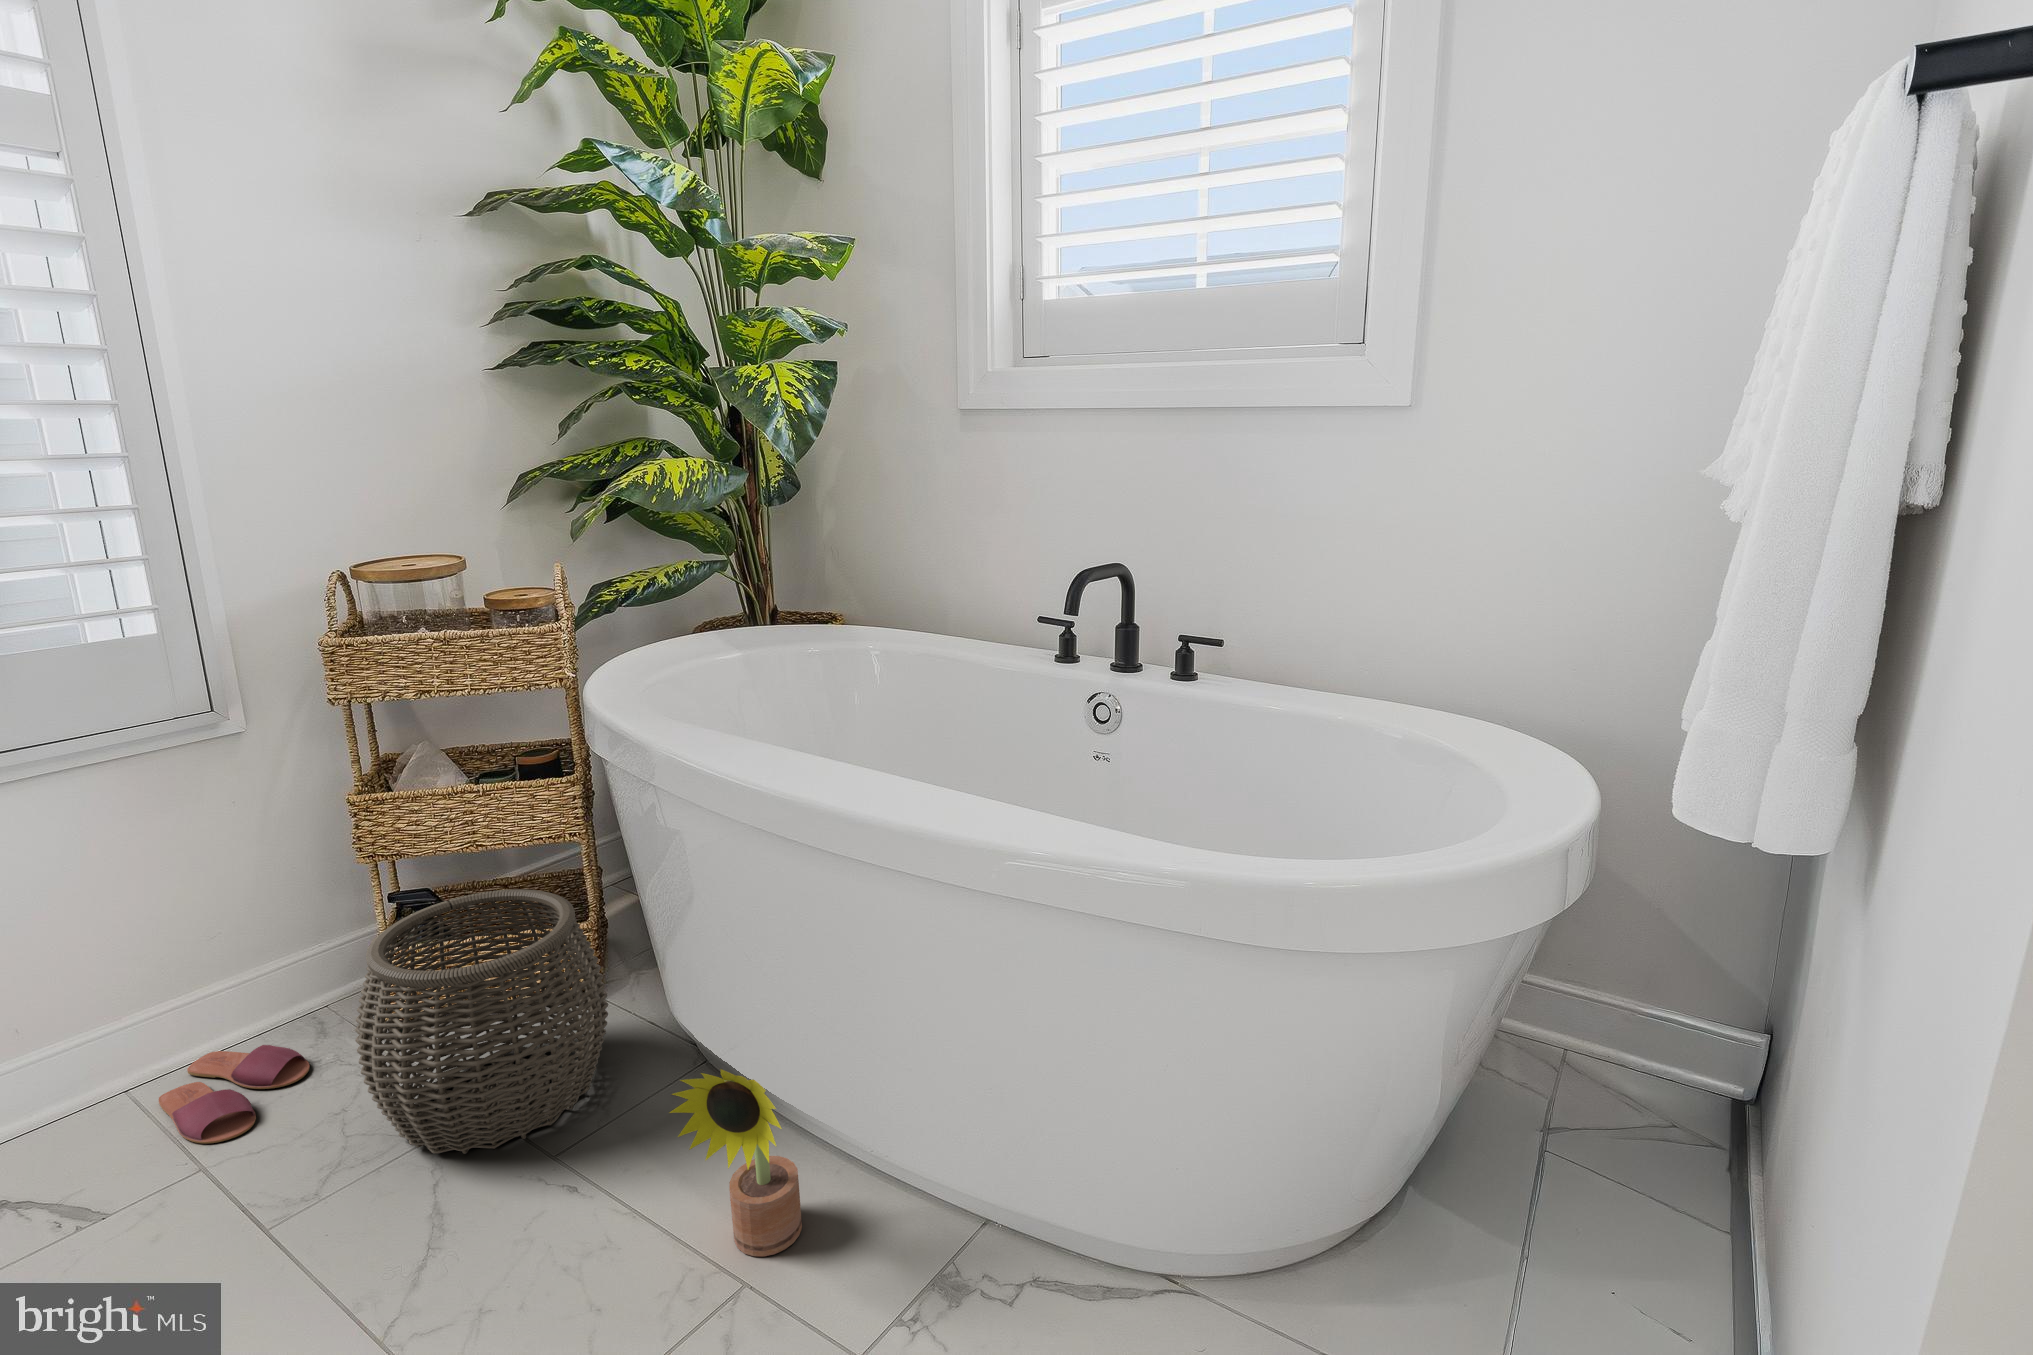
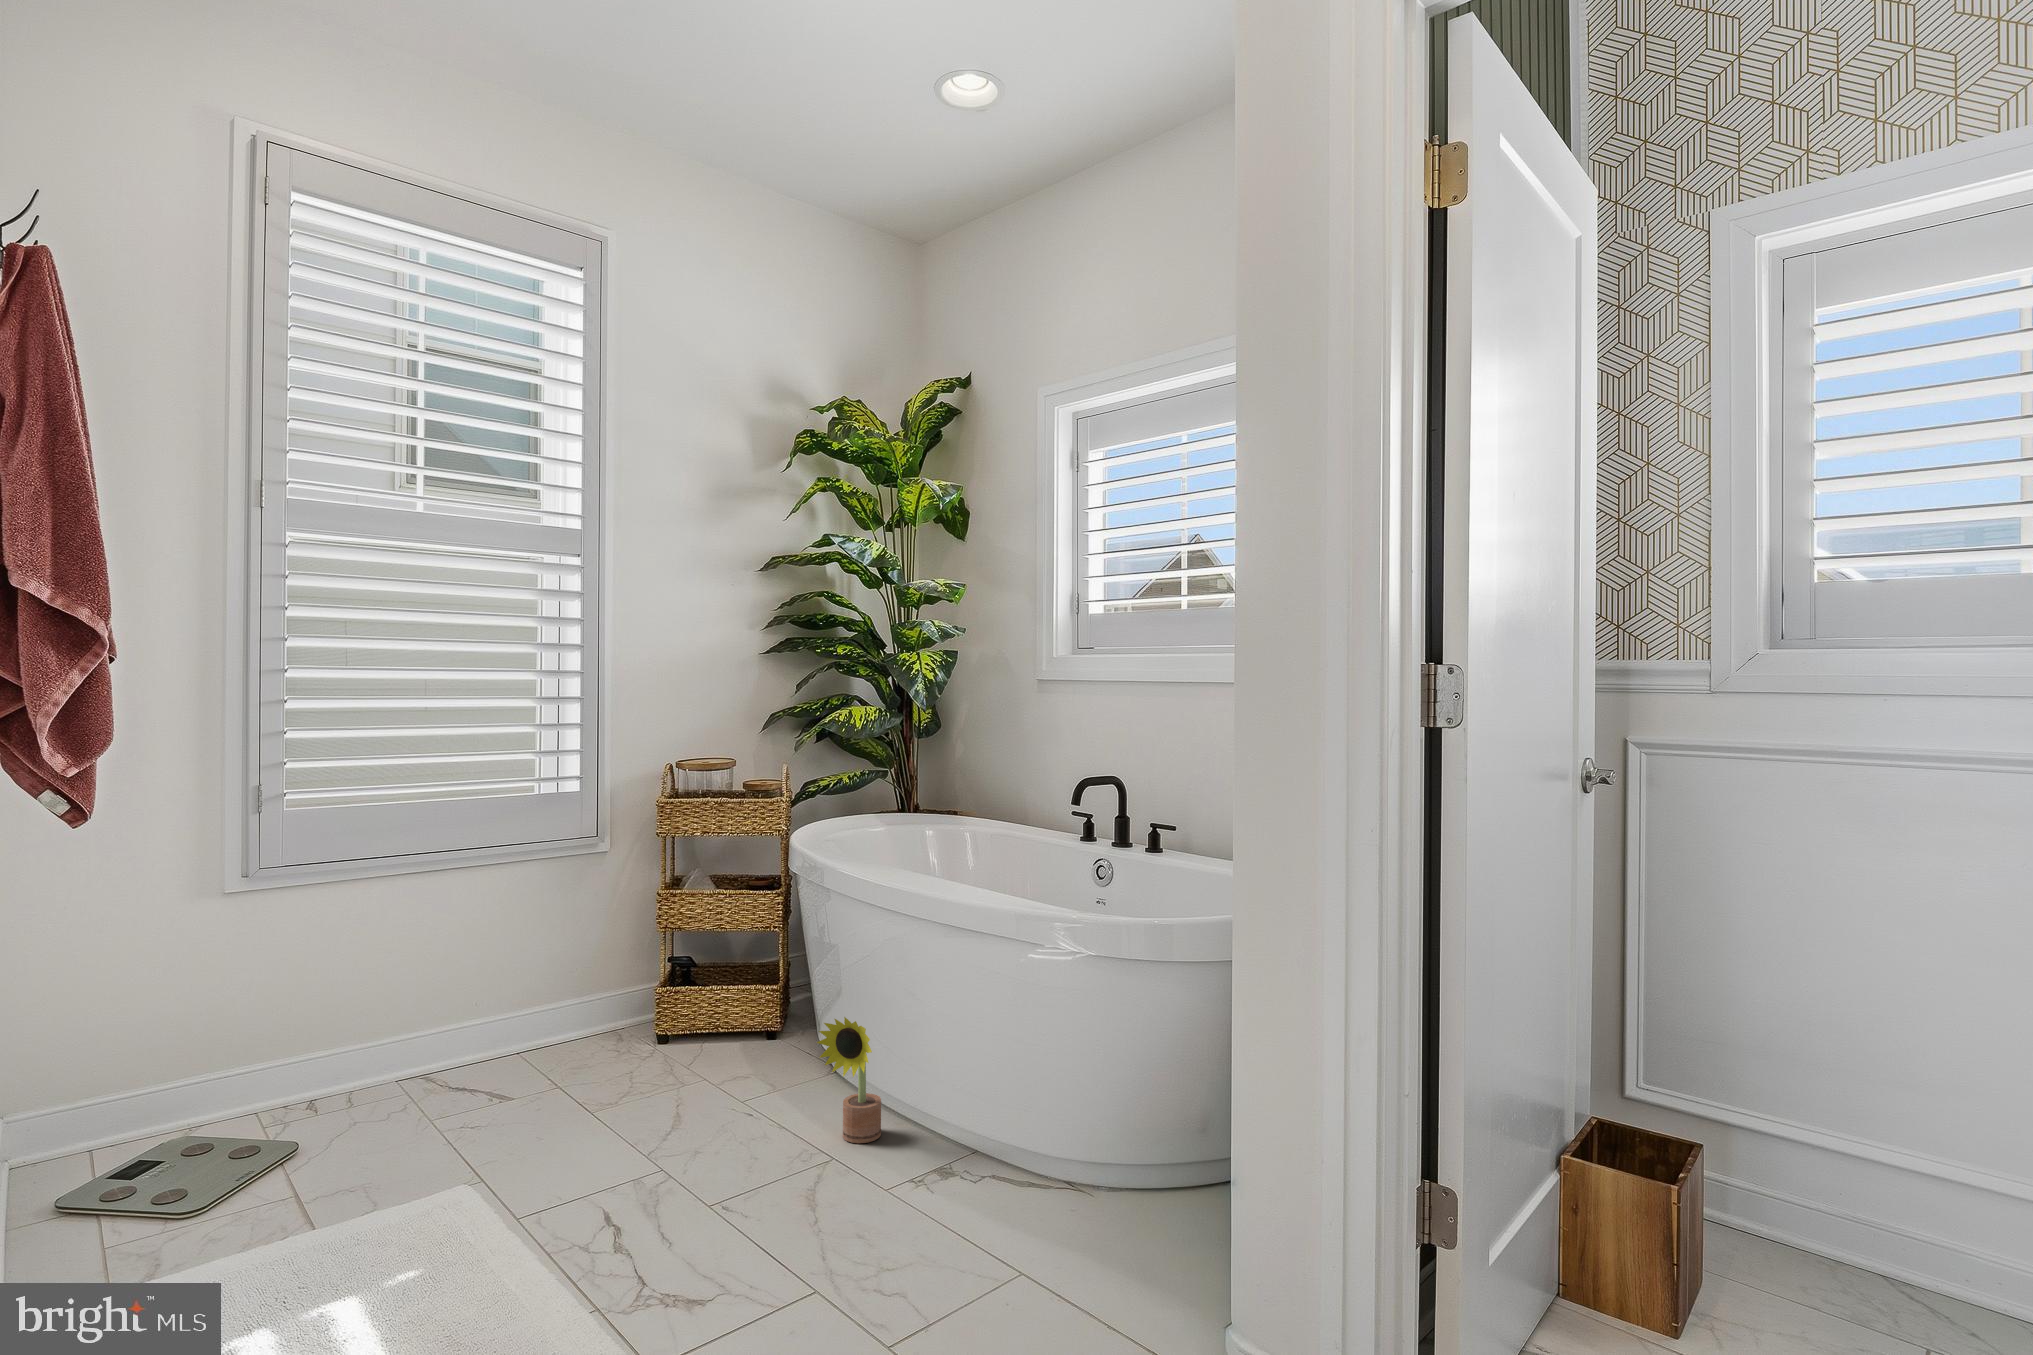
woven basket: present [355,889,608,1154] -> none [652,951,788,1093]
slippers: present [159,1045,310,1143] -> none [538,1039,615,1078]

